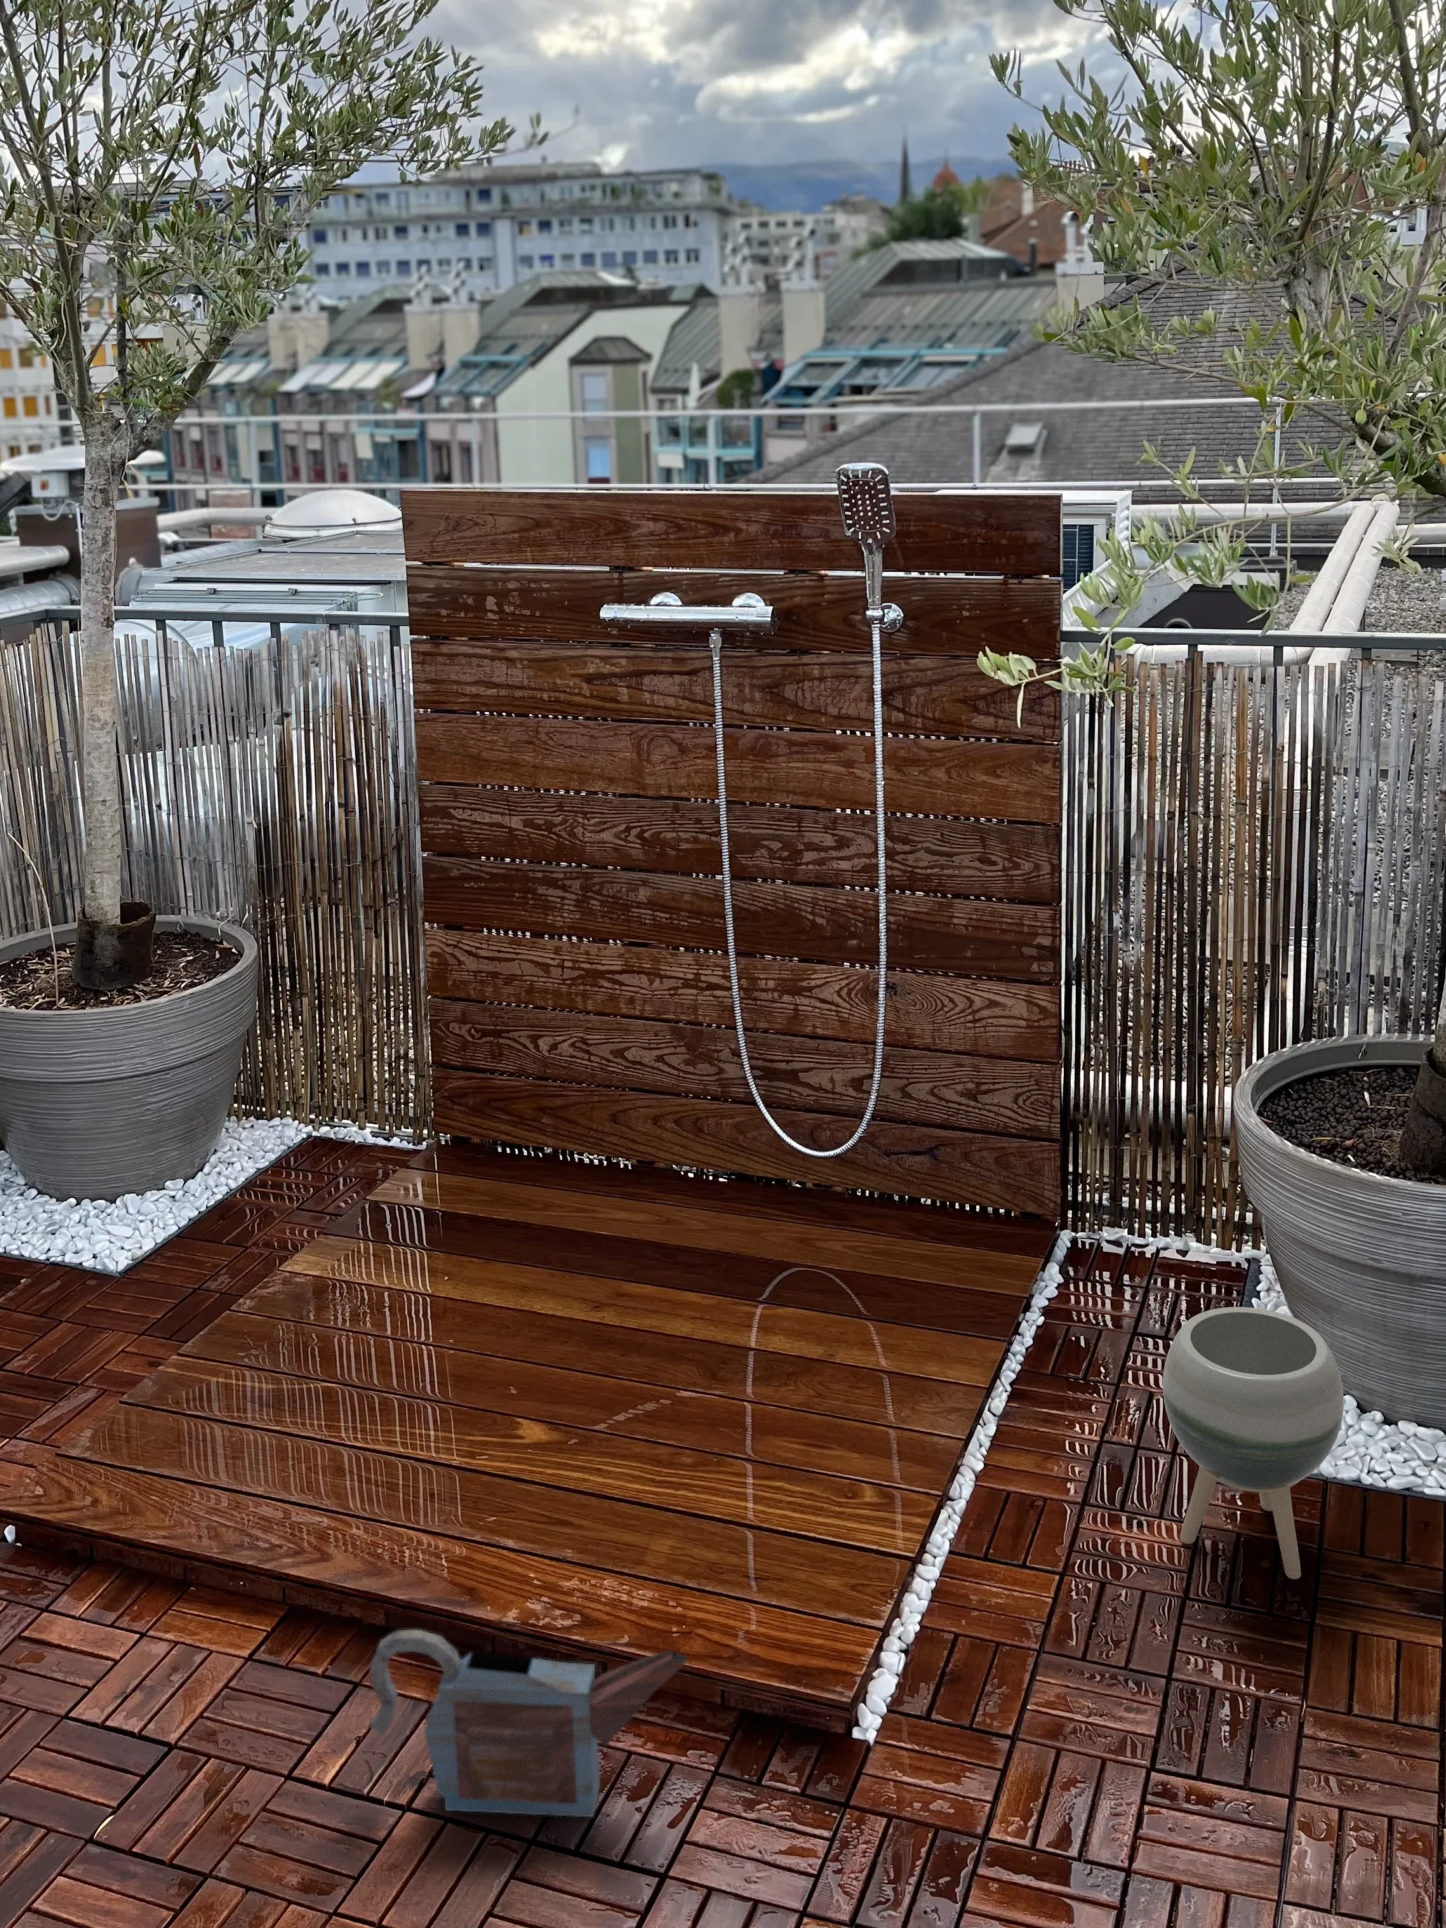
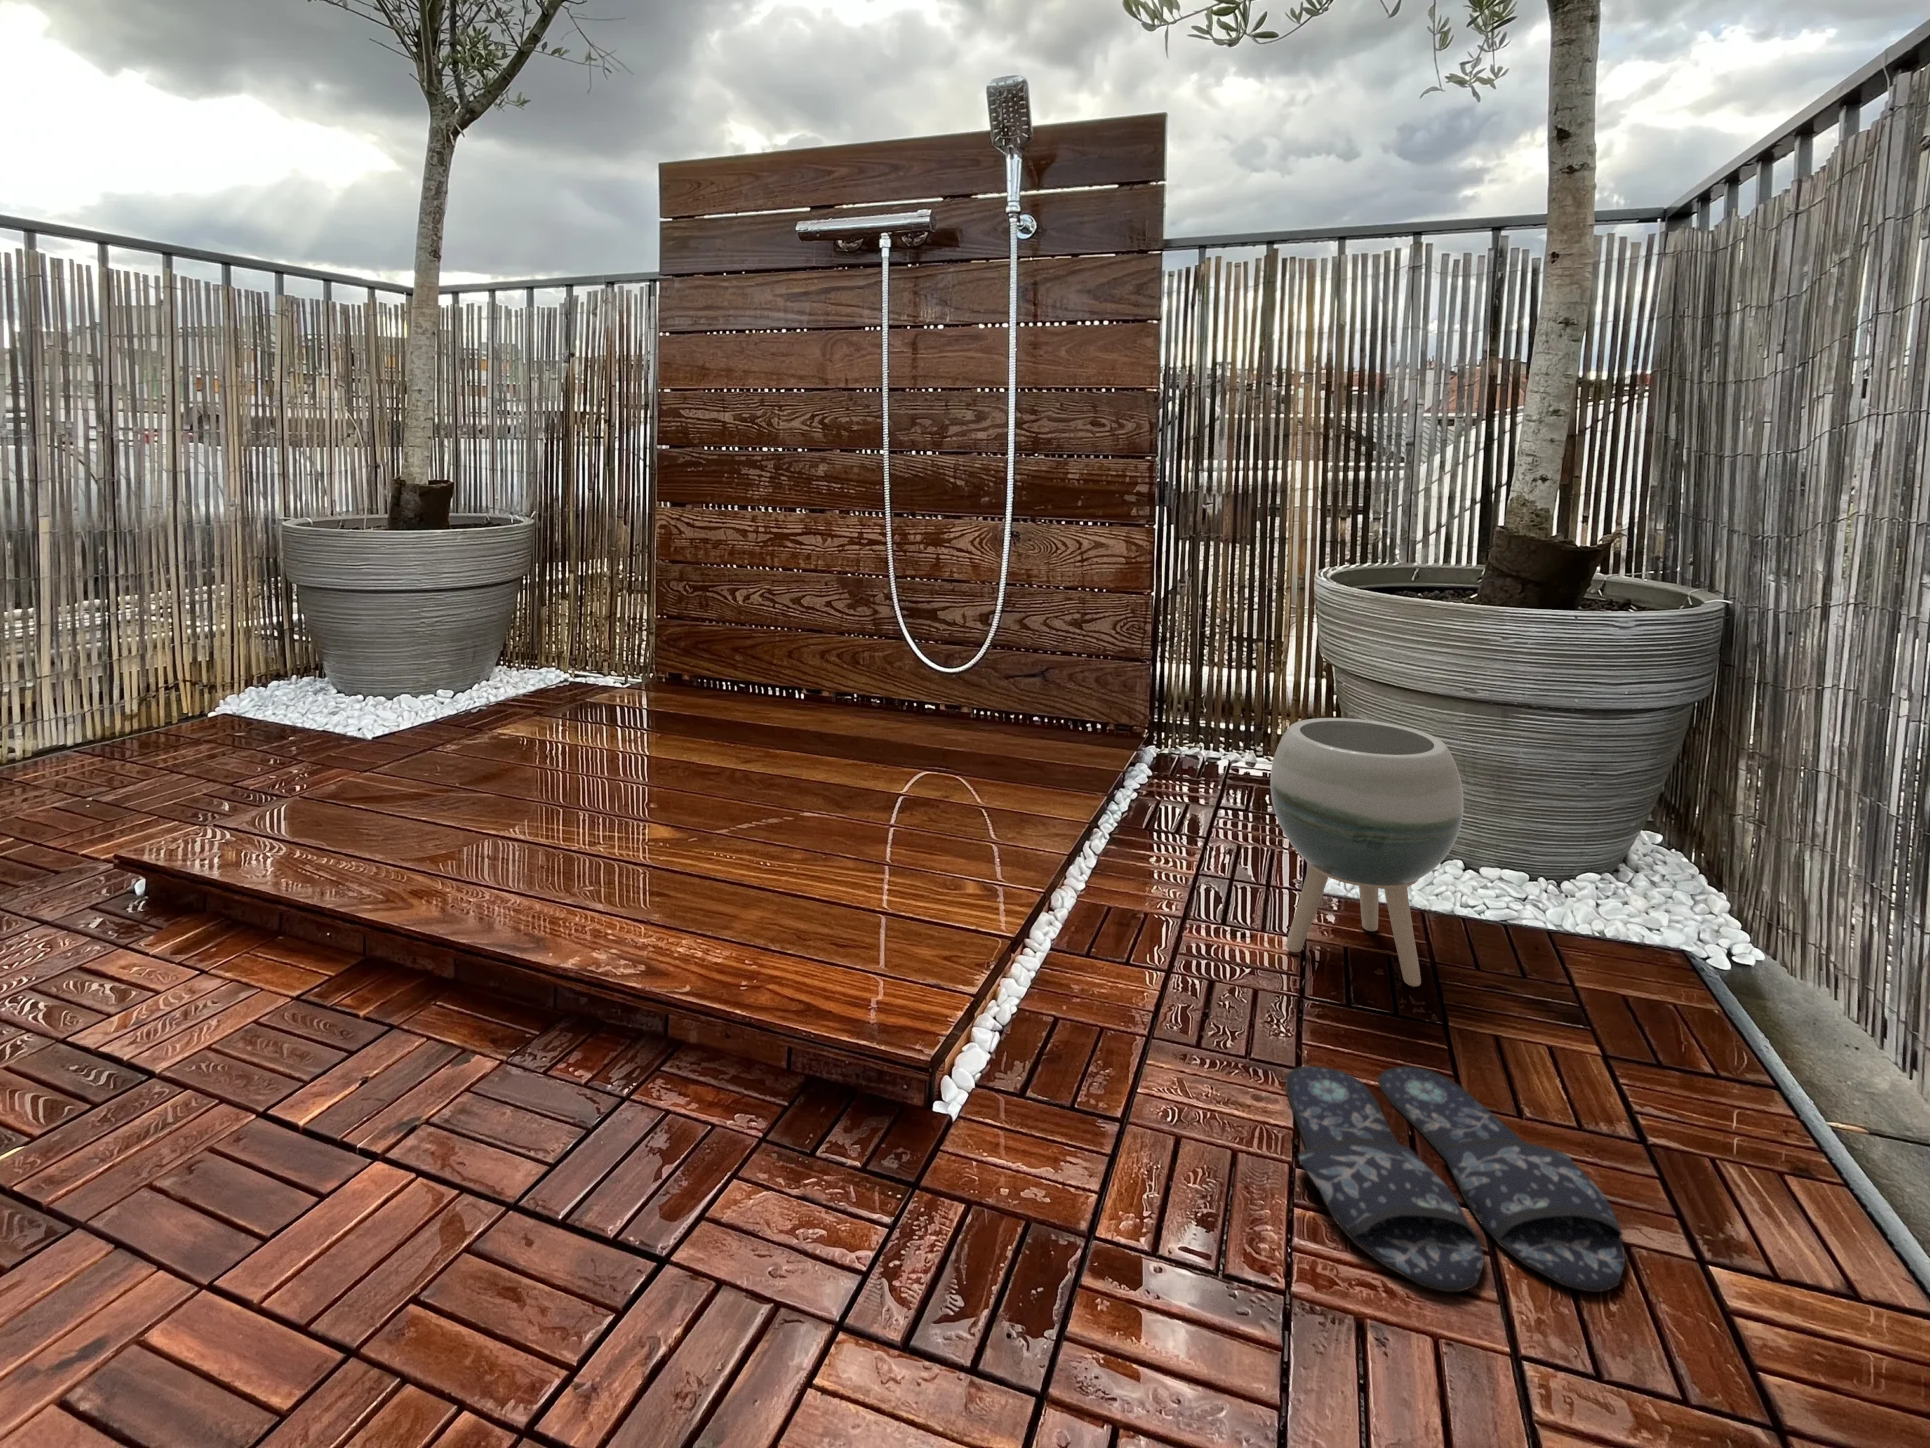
watering can: present [370,1630,686,1817] -> none [347,930,729,1183]
slippers: none [1154,1668,1393,1864] -> present [1286,1066,1625,1292]

